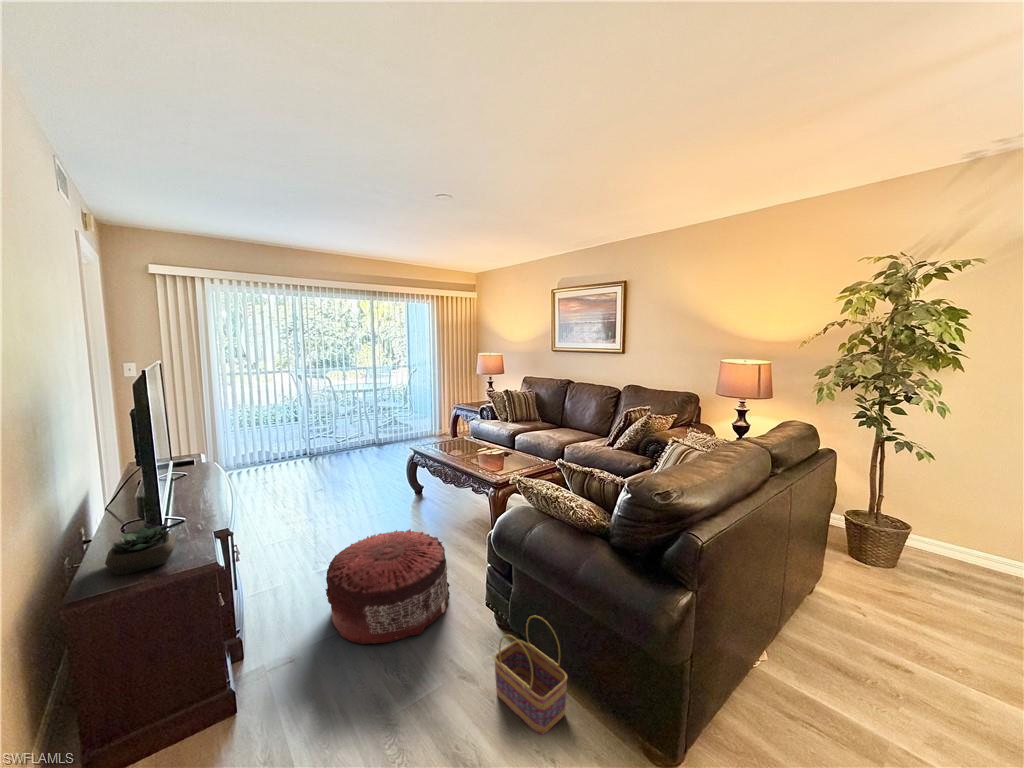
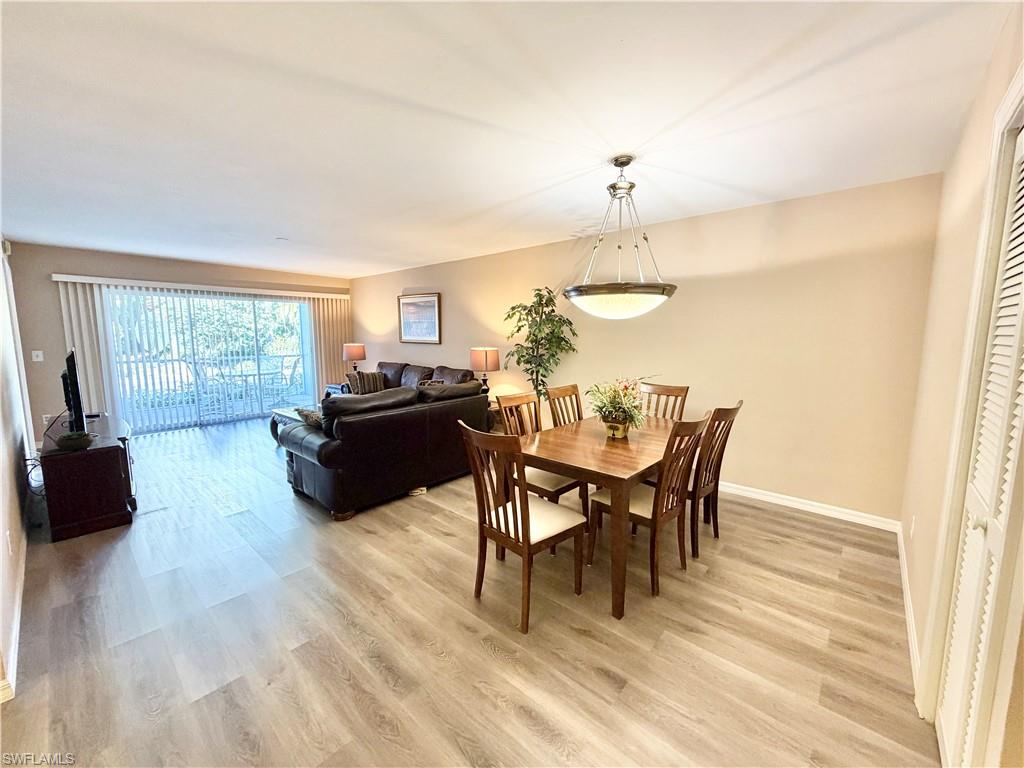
pouf: present [325,529,450,645] -> none [189,448,276,500]
basket: present [494,616,568,735] -> none [276,470,310,517]

